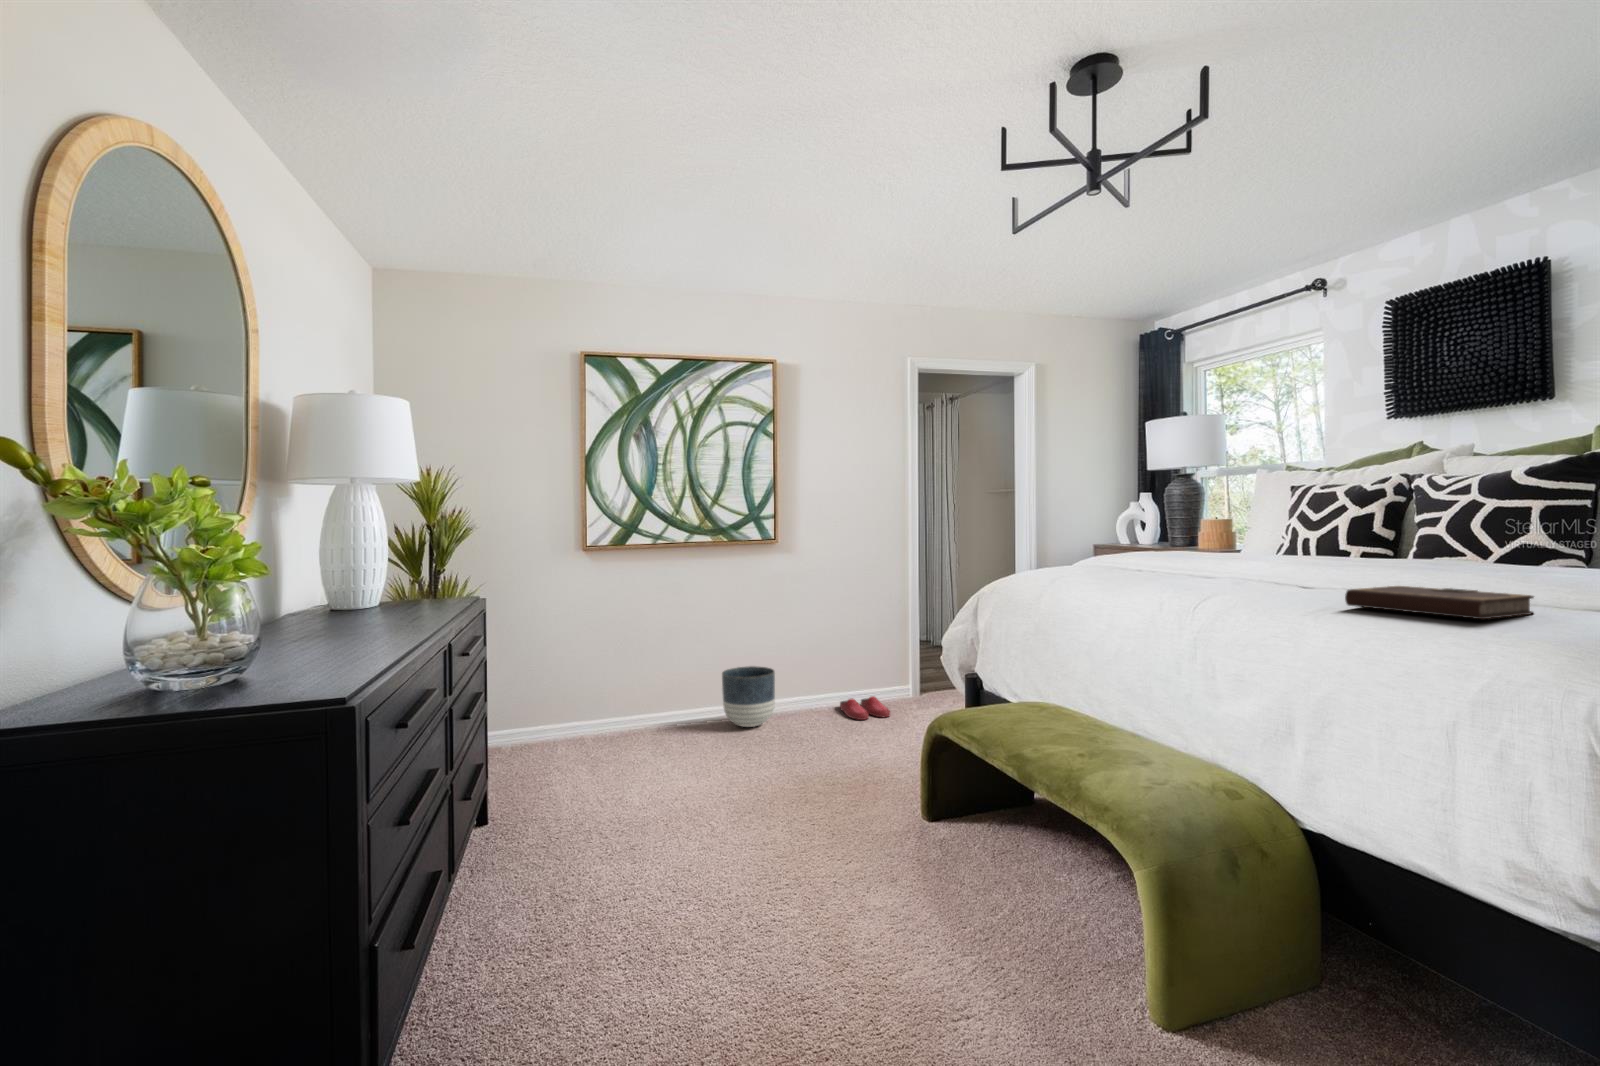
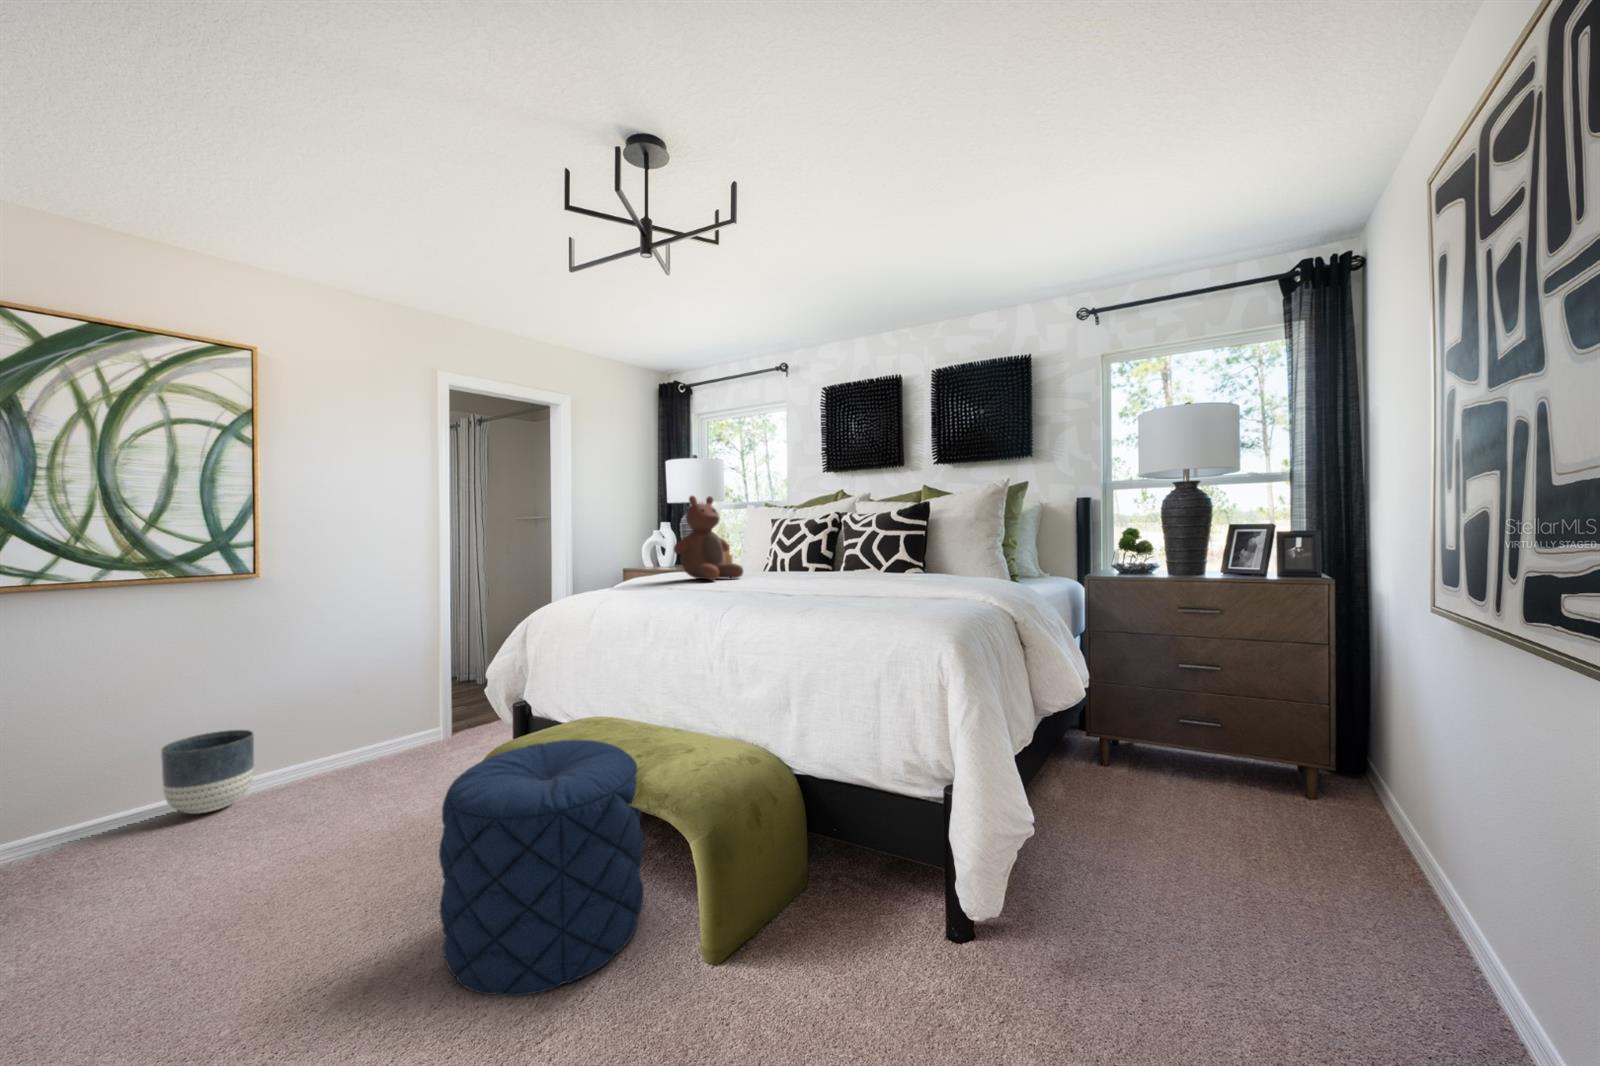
stuffed bear: none [1138,460,1234,562] -> present [674,496,744,580]
notebook: present [1345,586,1534,619] -> none [832,593,930,615]
slippers: present [840,696,890,720] -> none [350,738,418,769]
pouf: none [889,713,1079,946] -> present [439,740,644,996]

